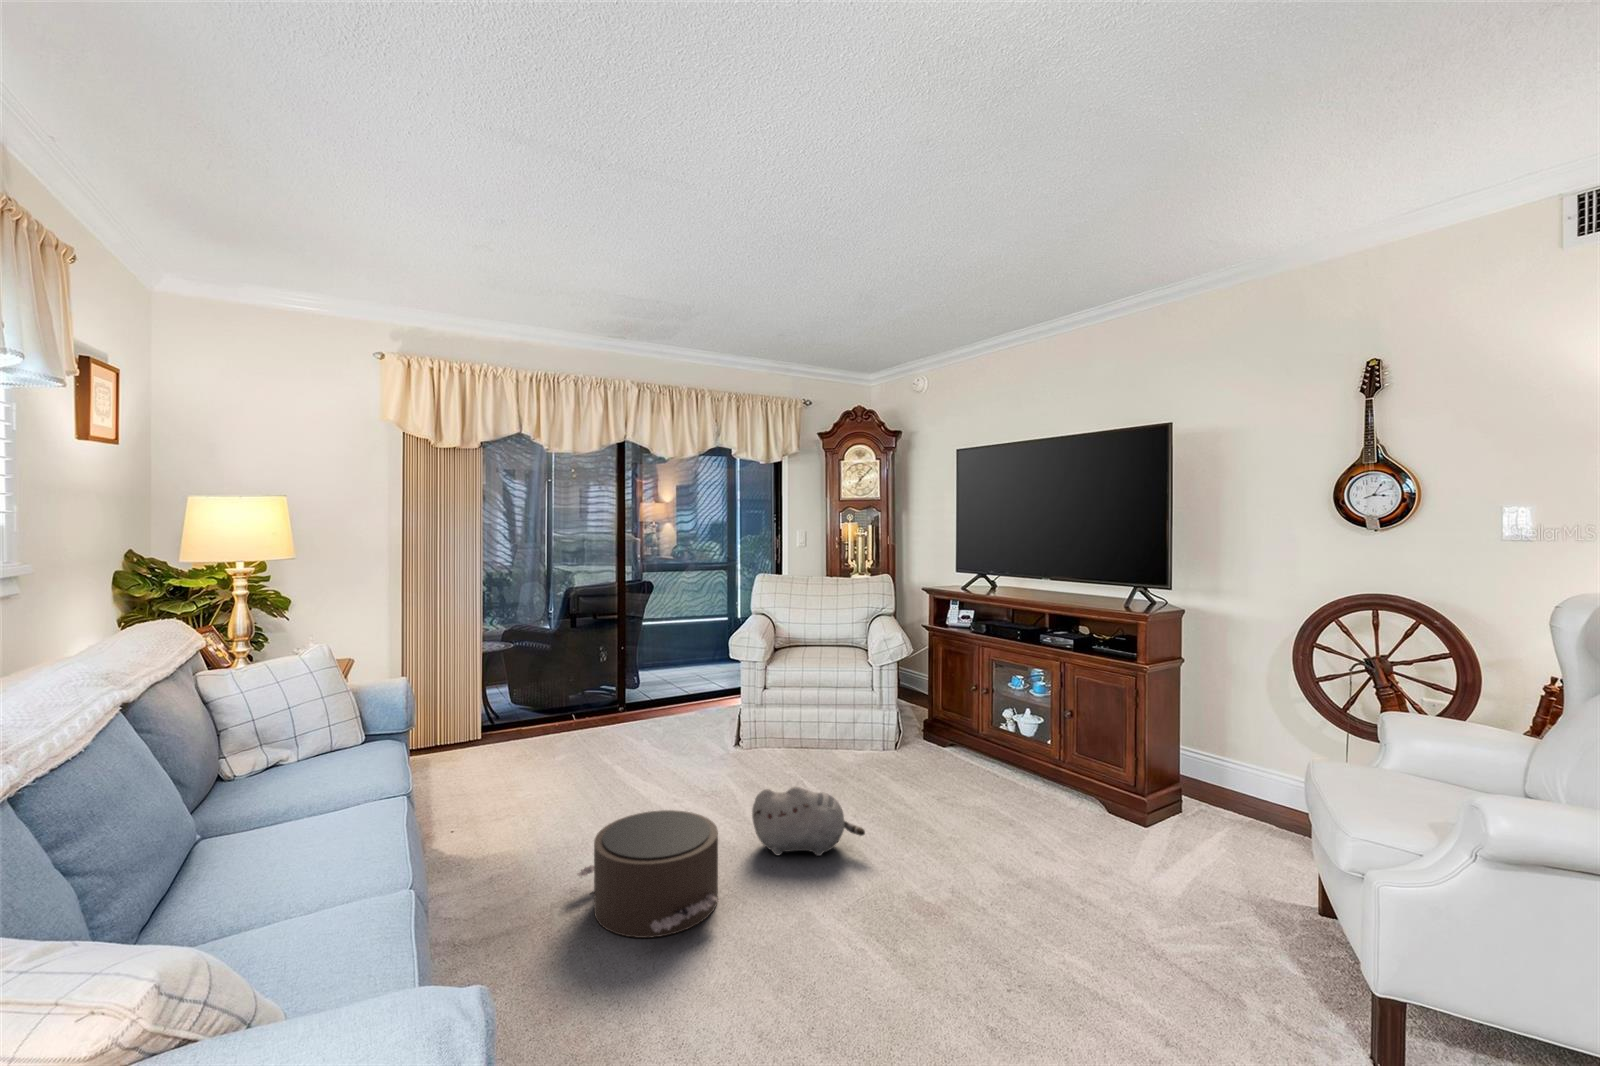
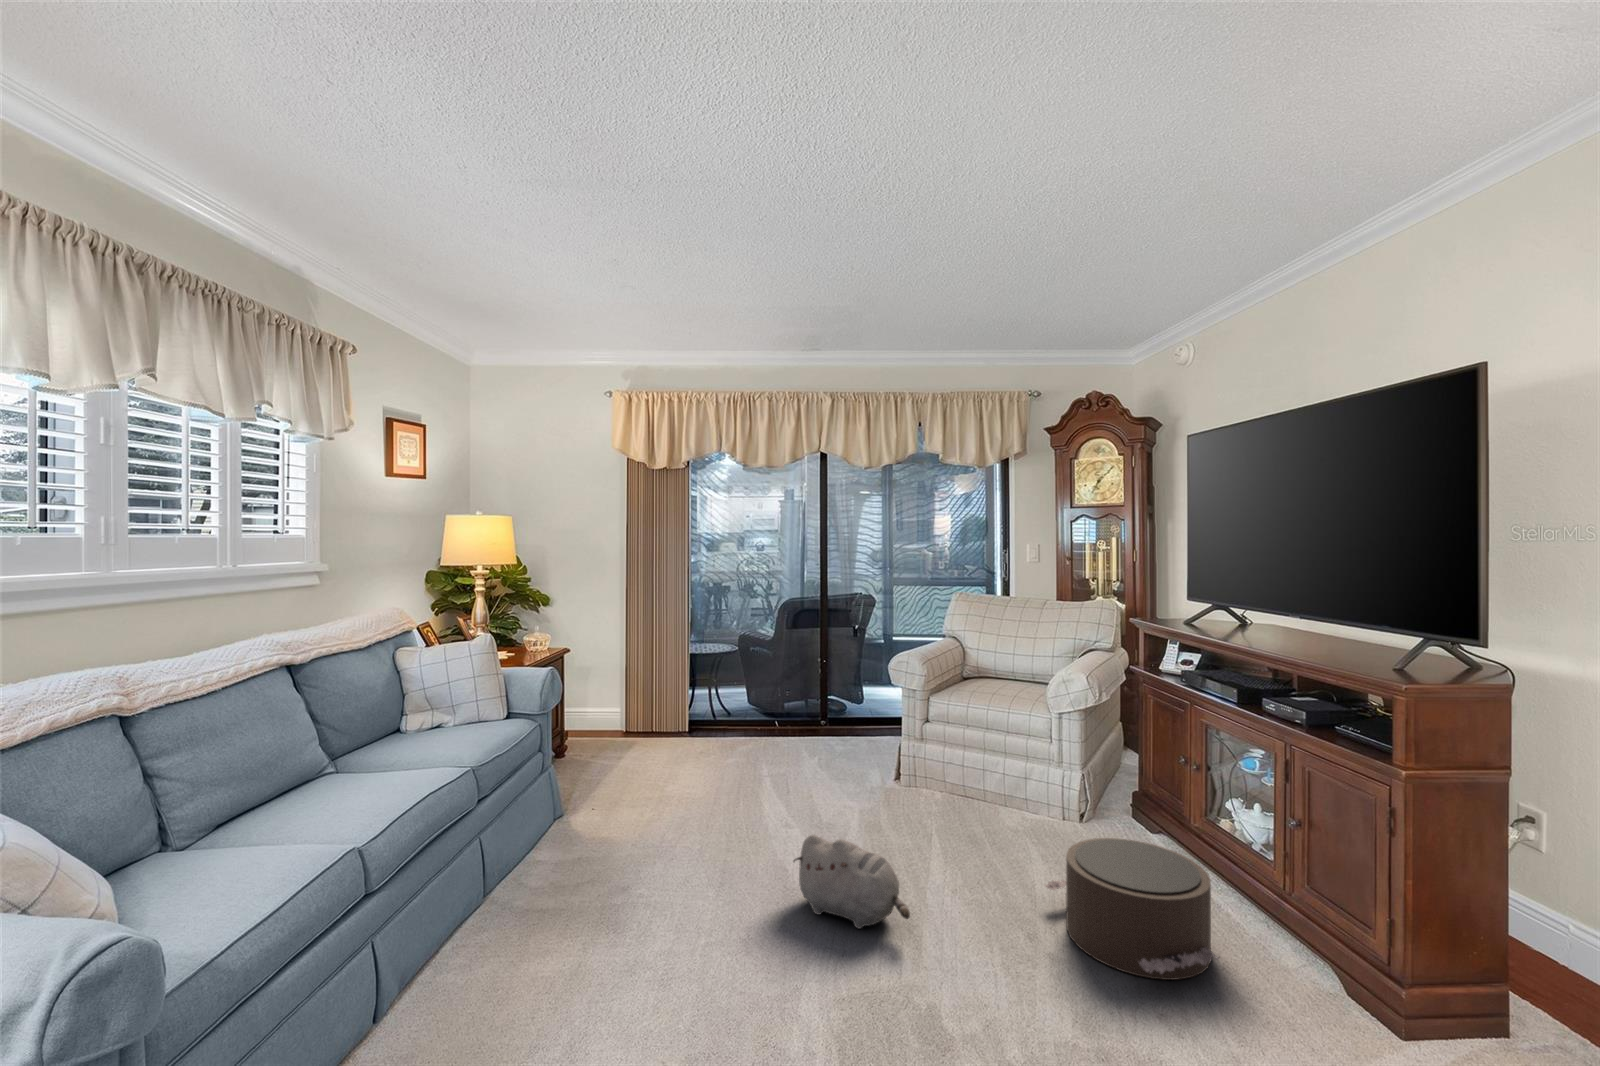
pouf: present [577,810,719,938] -> present [1045,838,1219,980]

